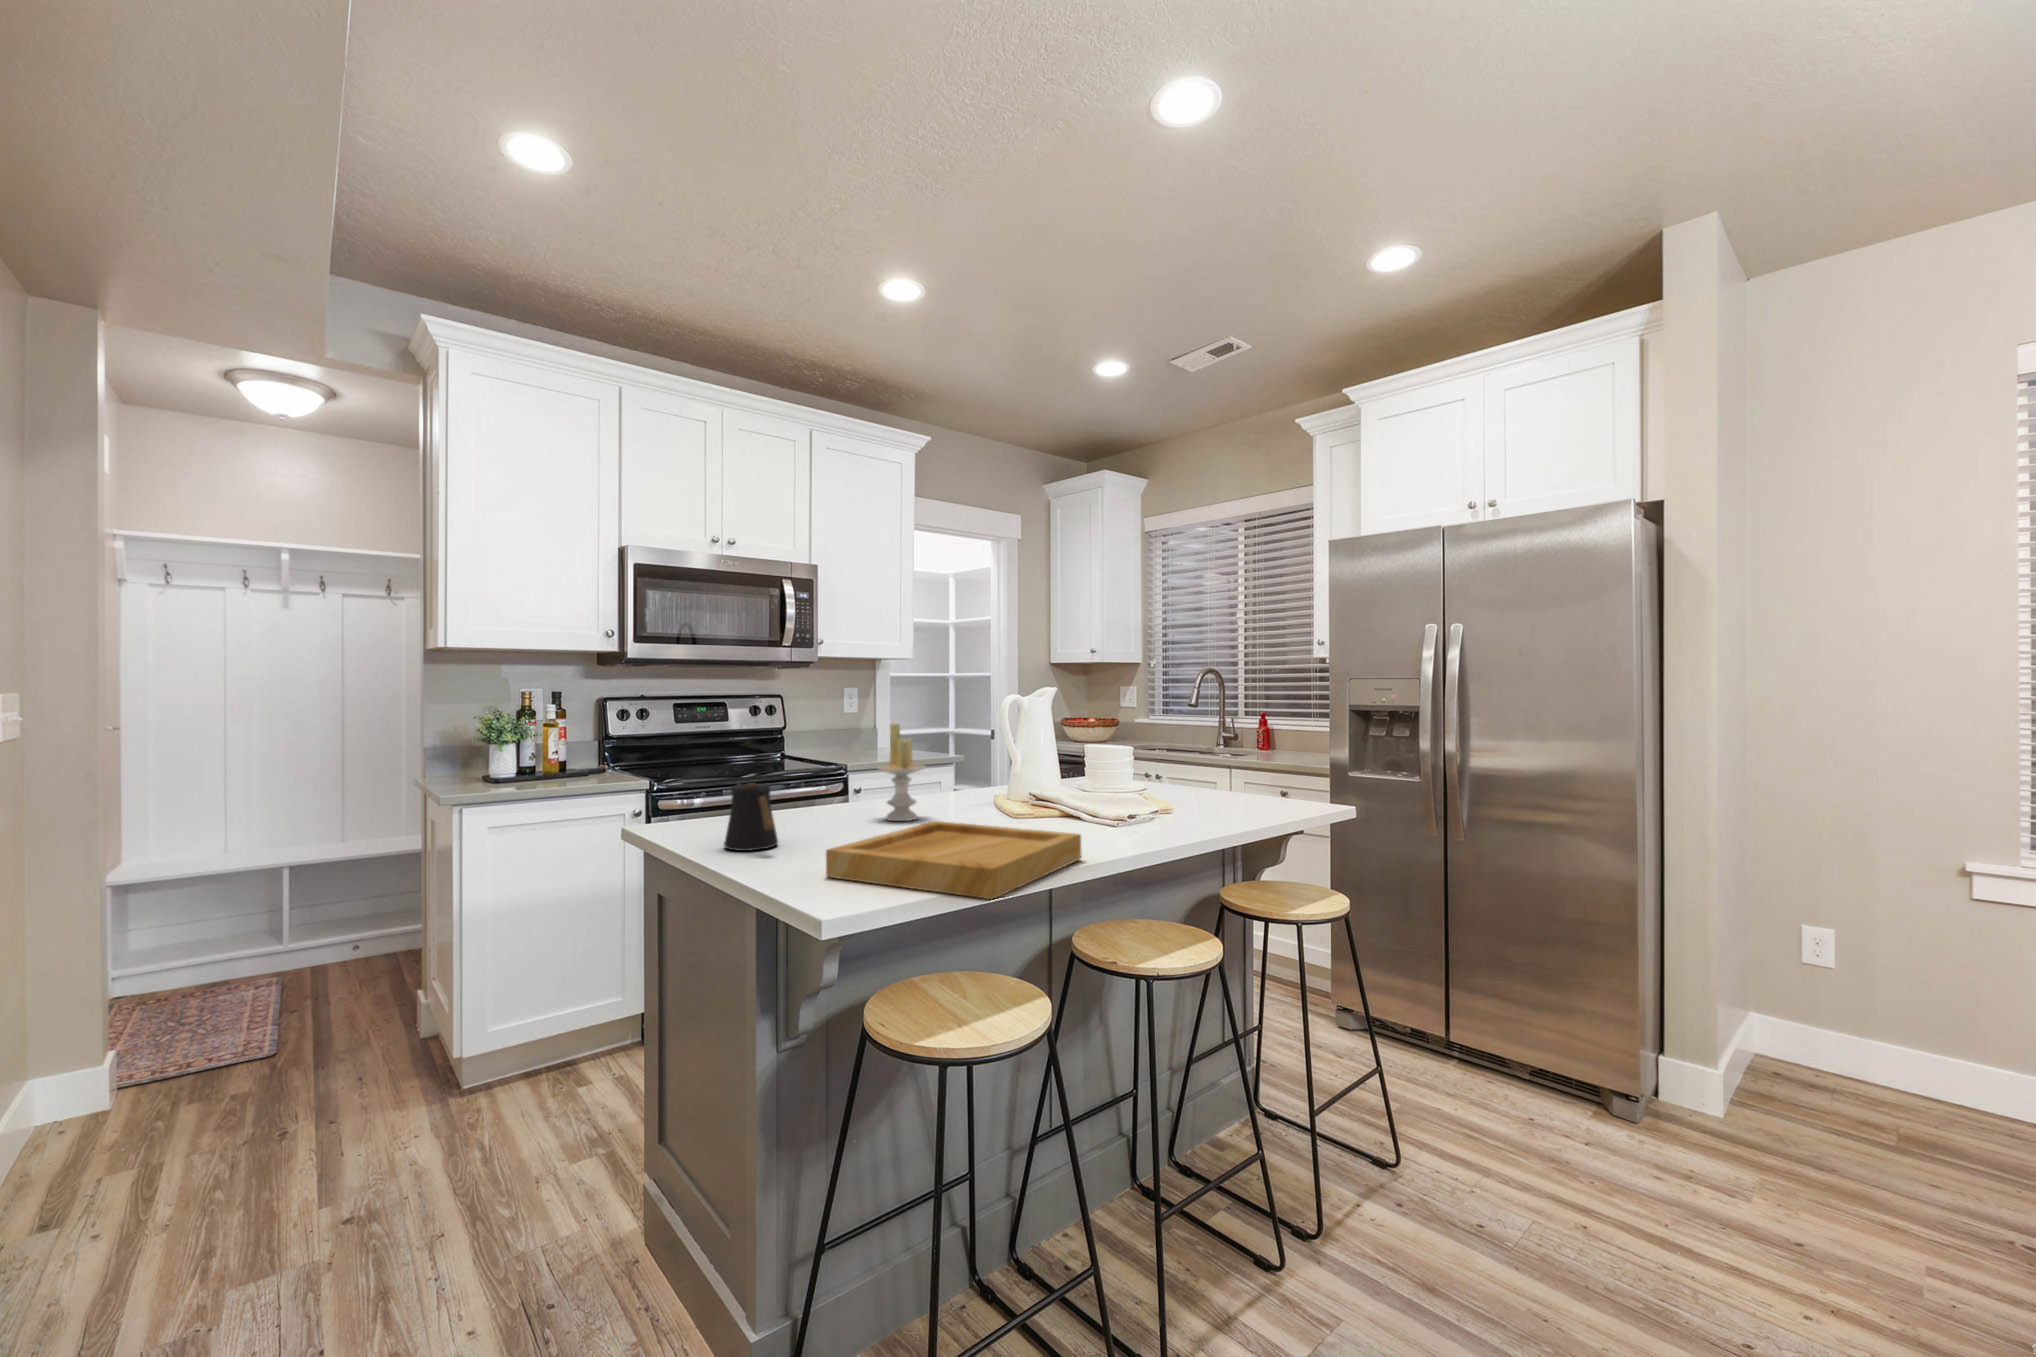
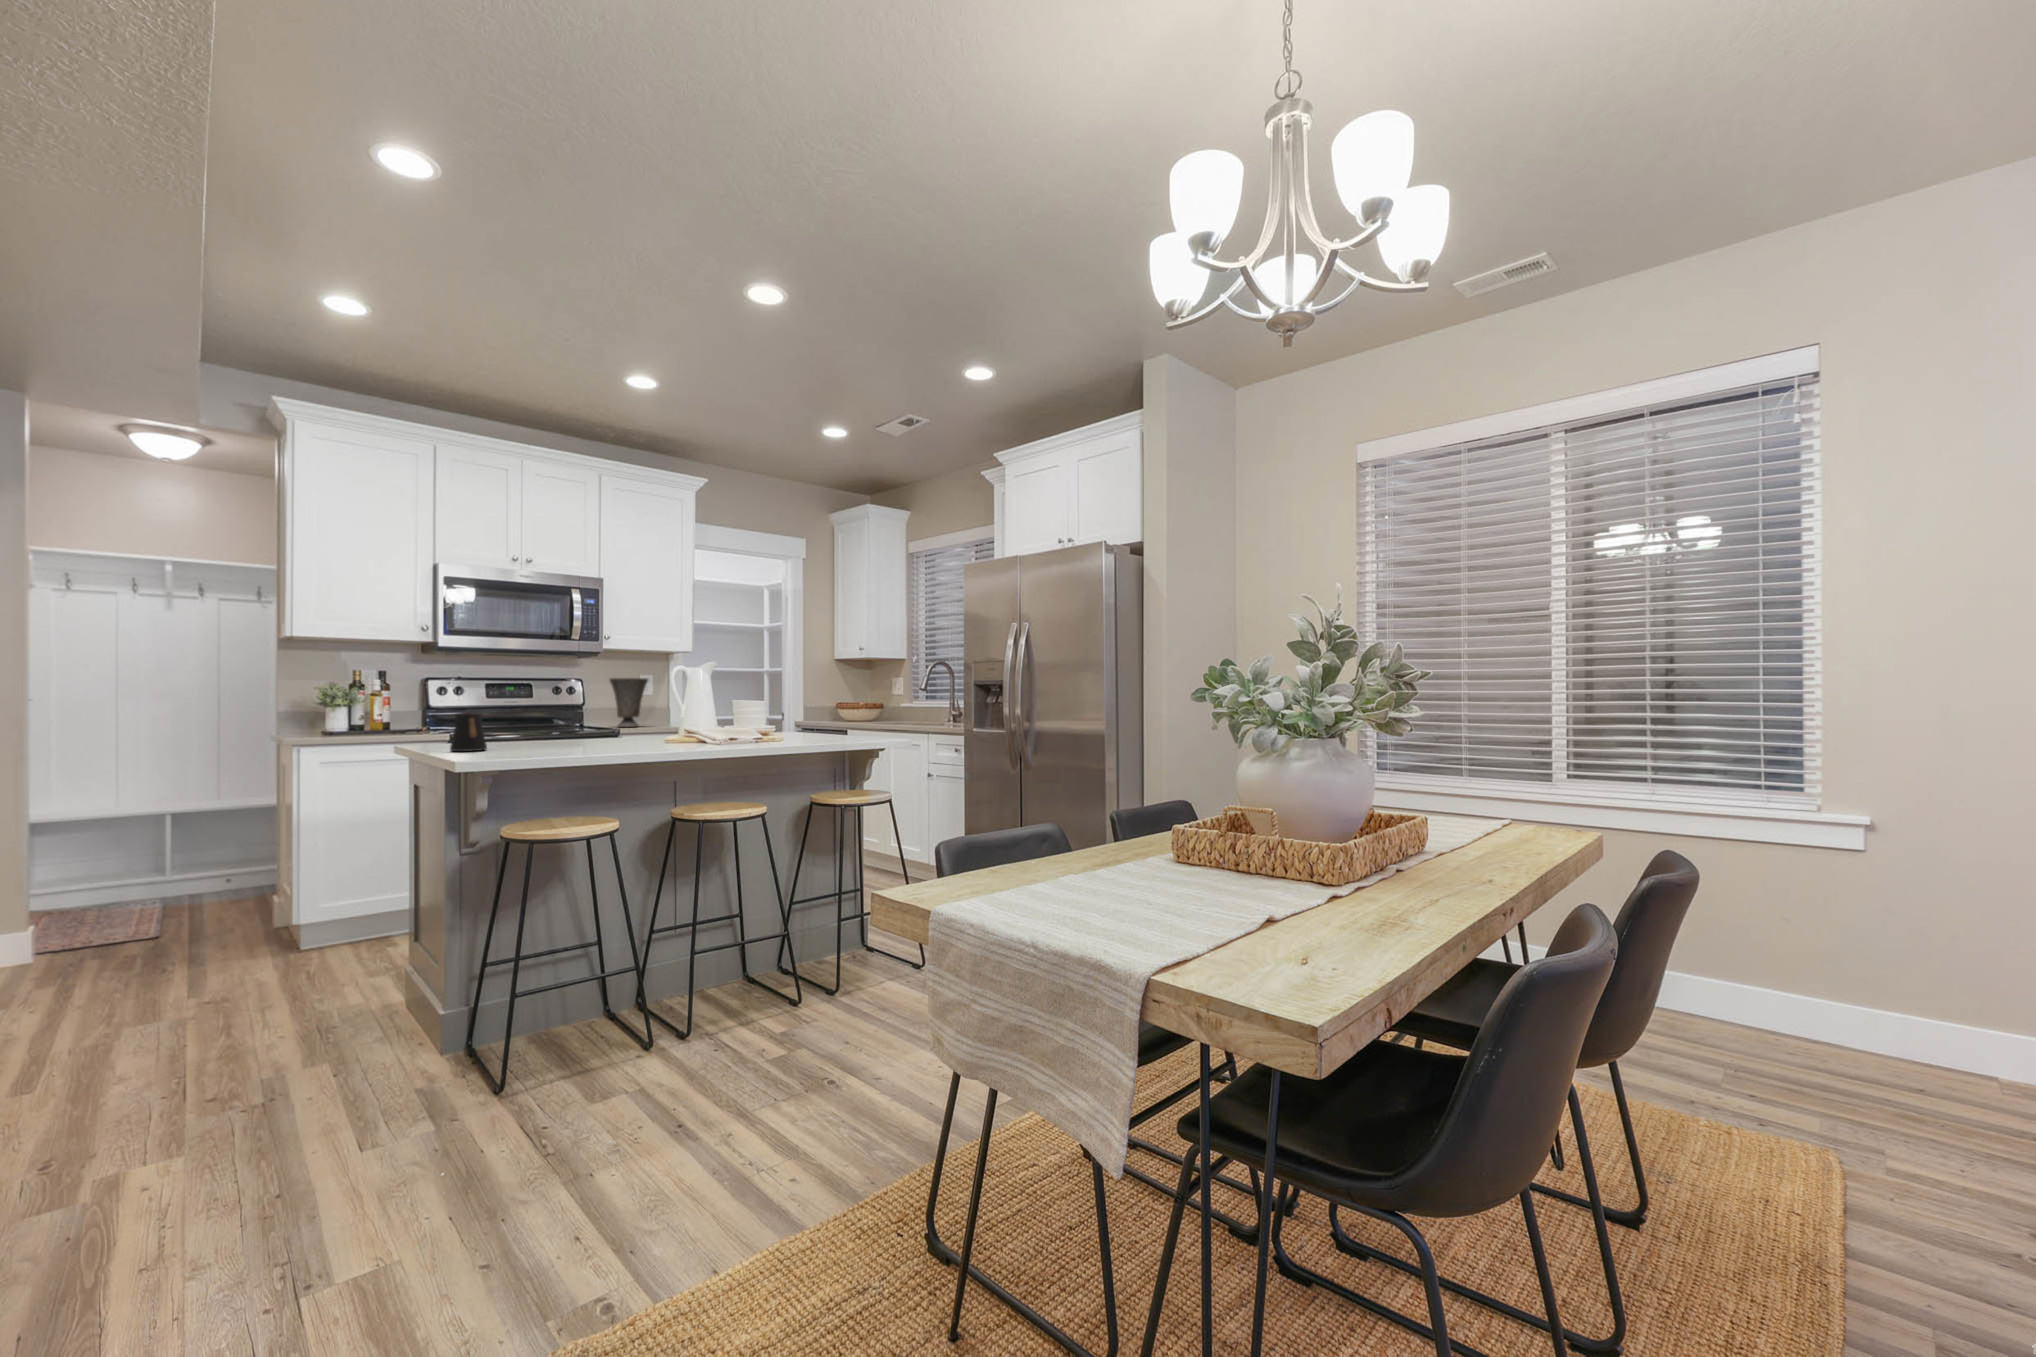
vase: none [815,693,862,757] -> present [610,678,648,727]
candle: present [878,723,925,821] -> none [576,681,610,744]
tray: present [826,821,1081,899] -> none [491,735,658,759]

